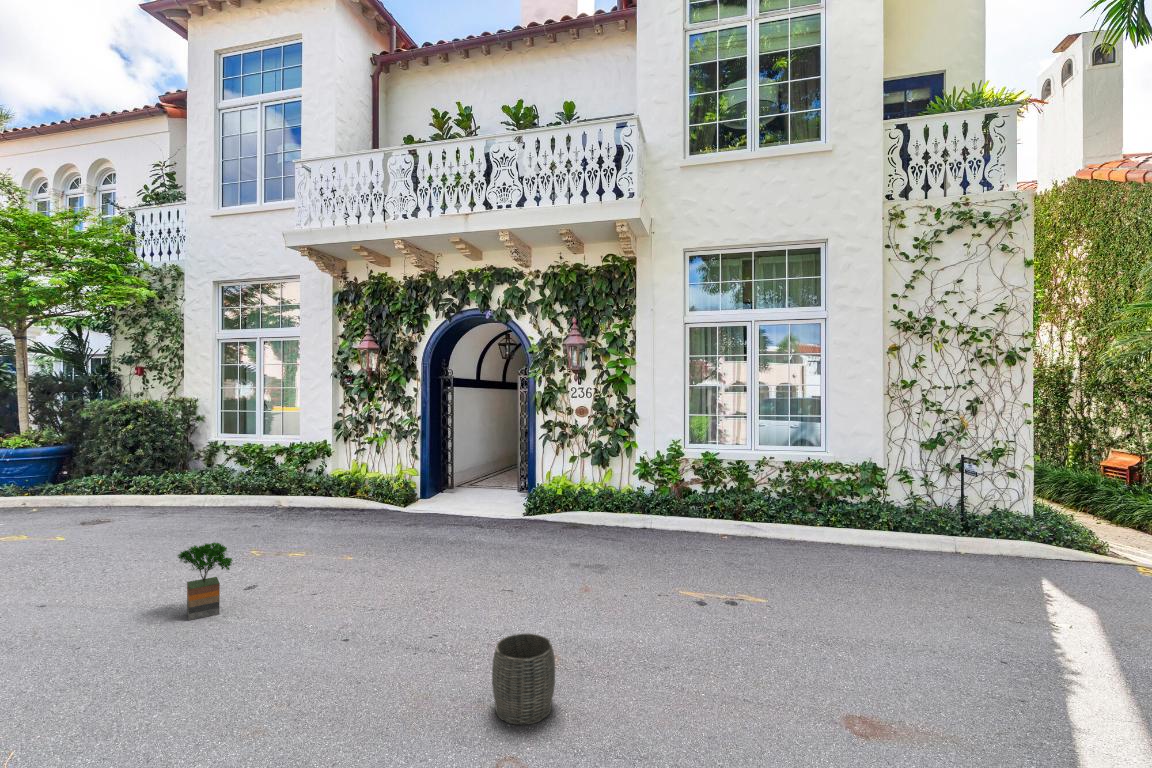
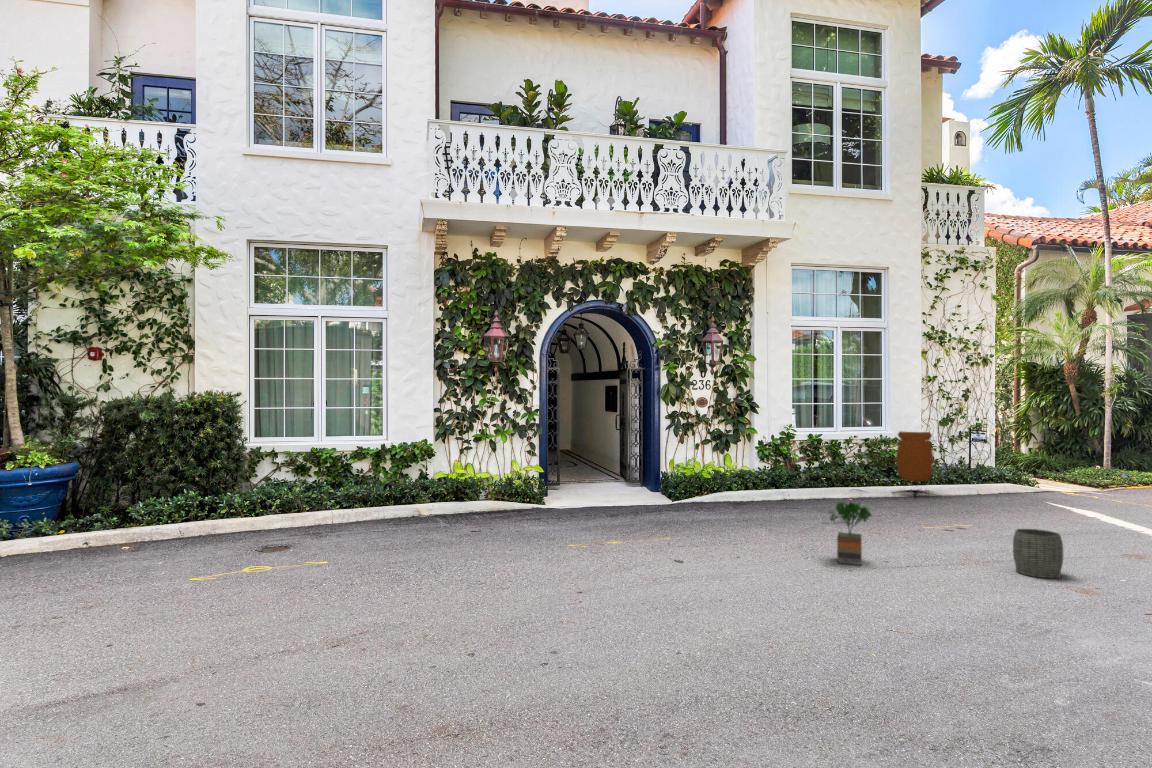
lounge chair: none [787,456,867,548] -> present [893,432,937,497]
potted tree: present [178,542,232,620] -> present [829,502,872,565]

